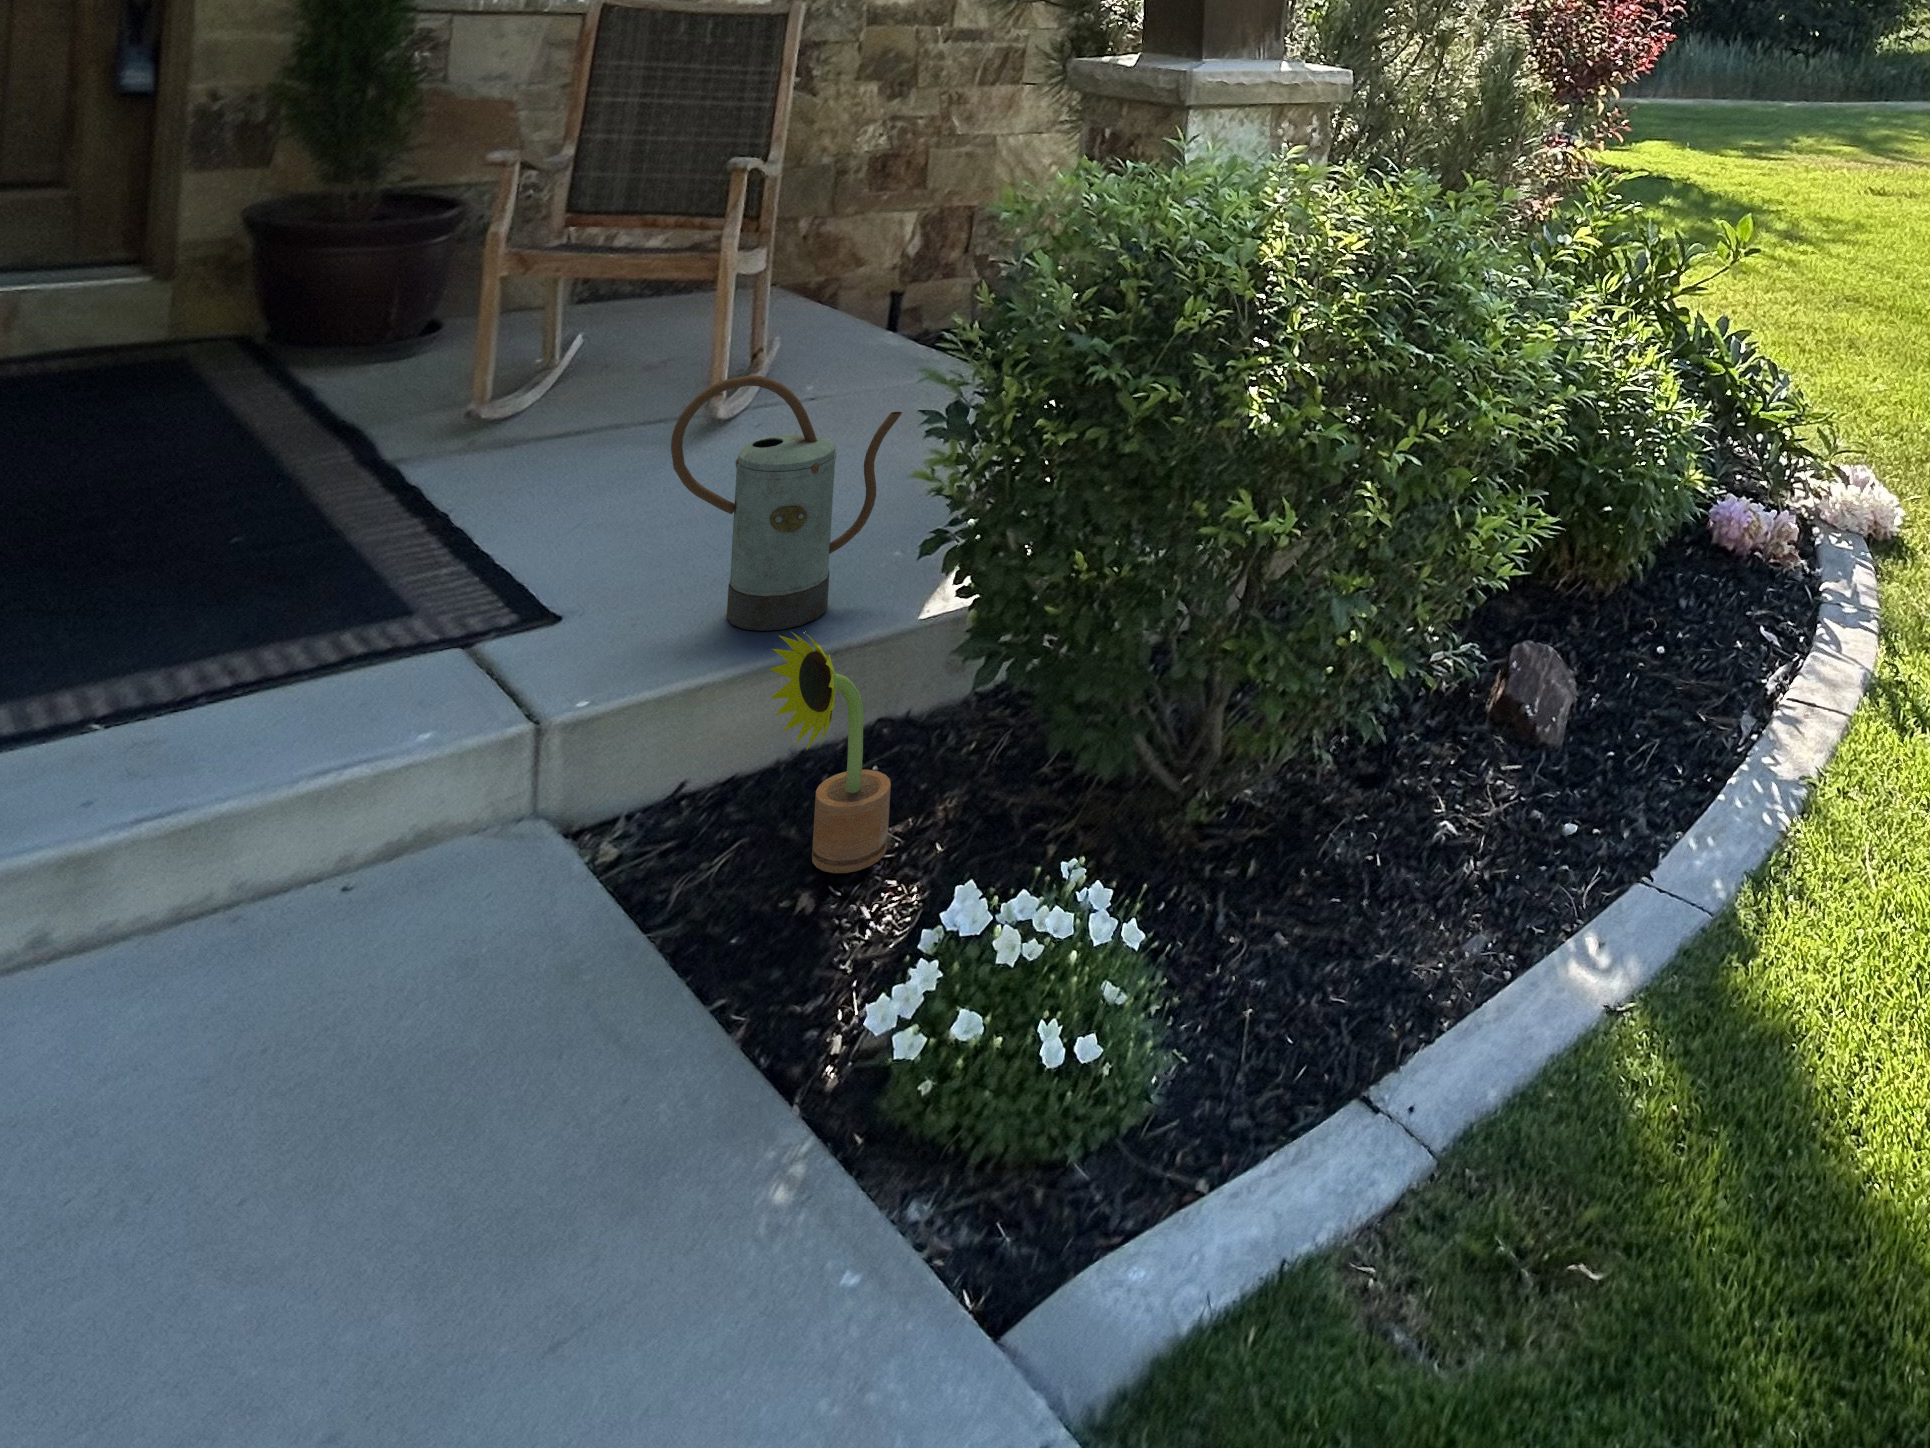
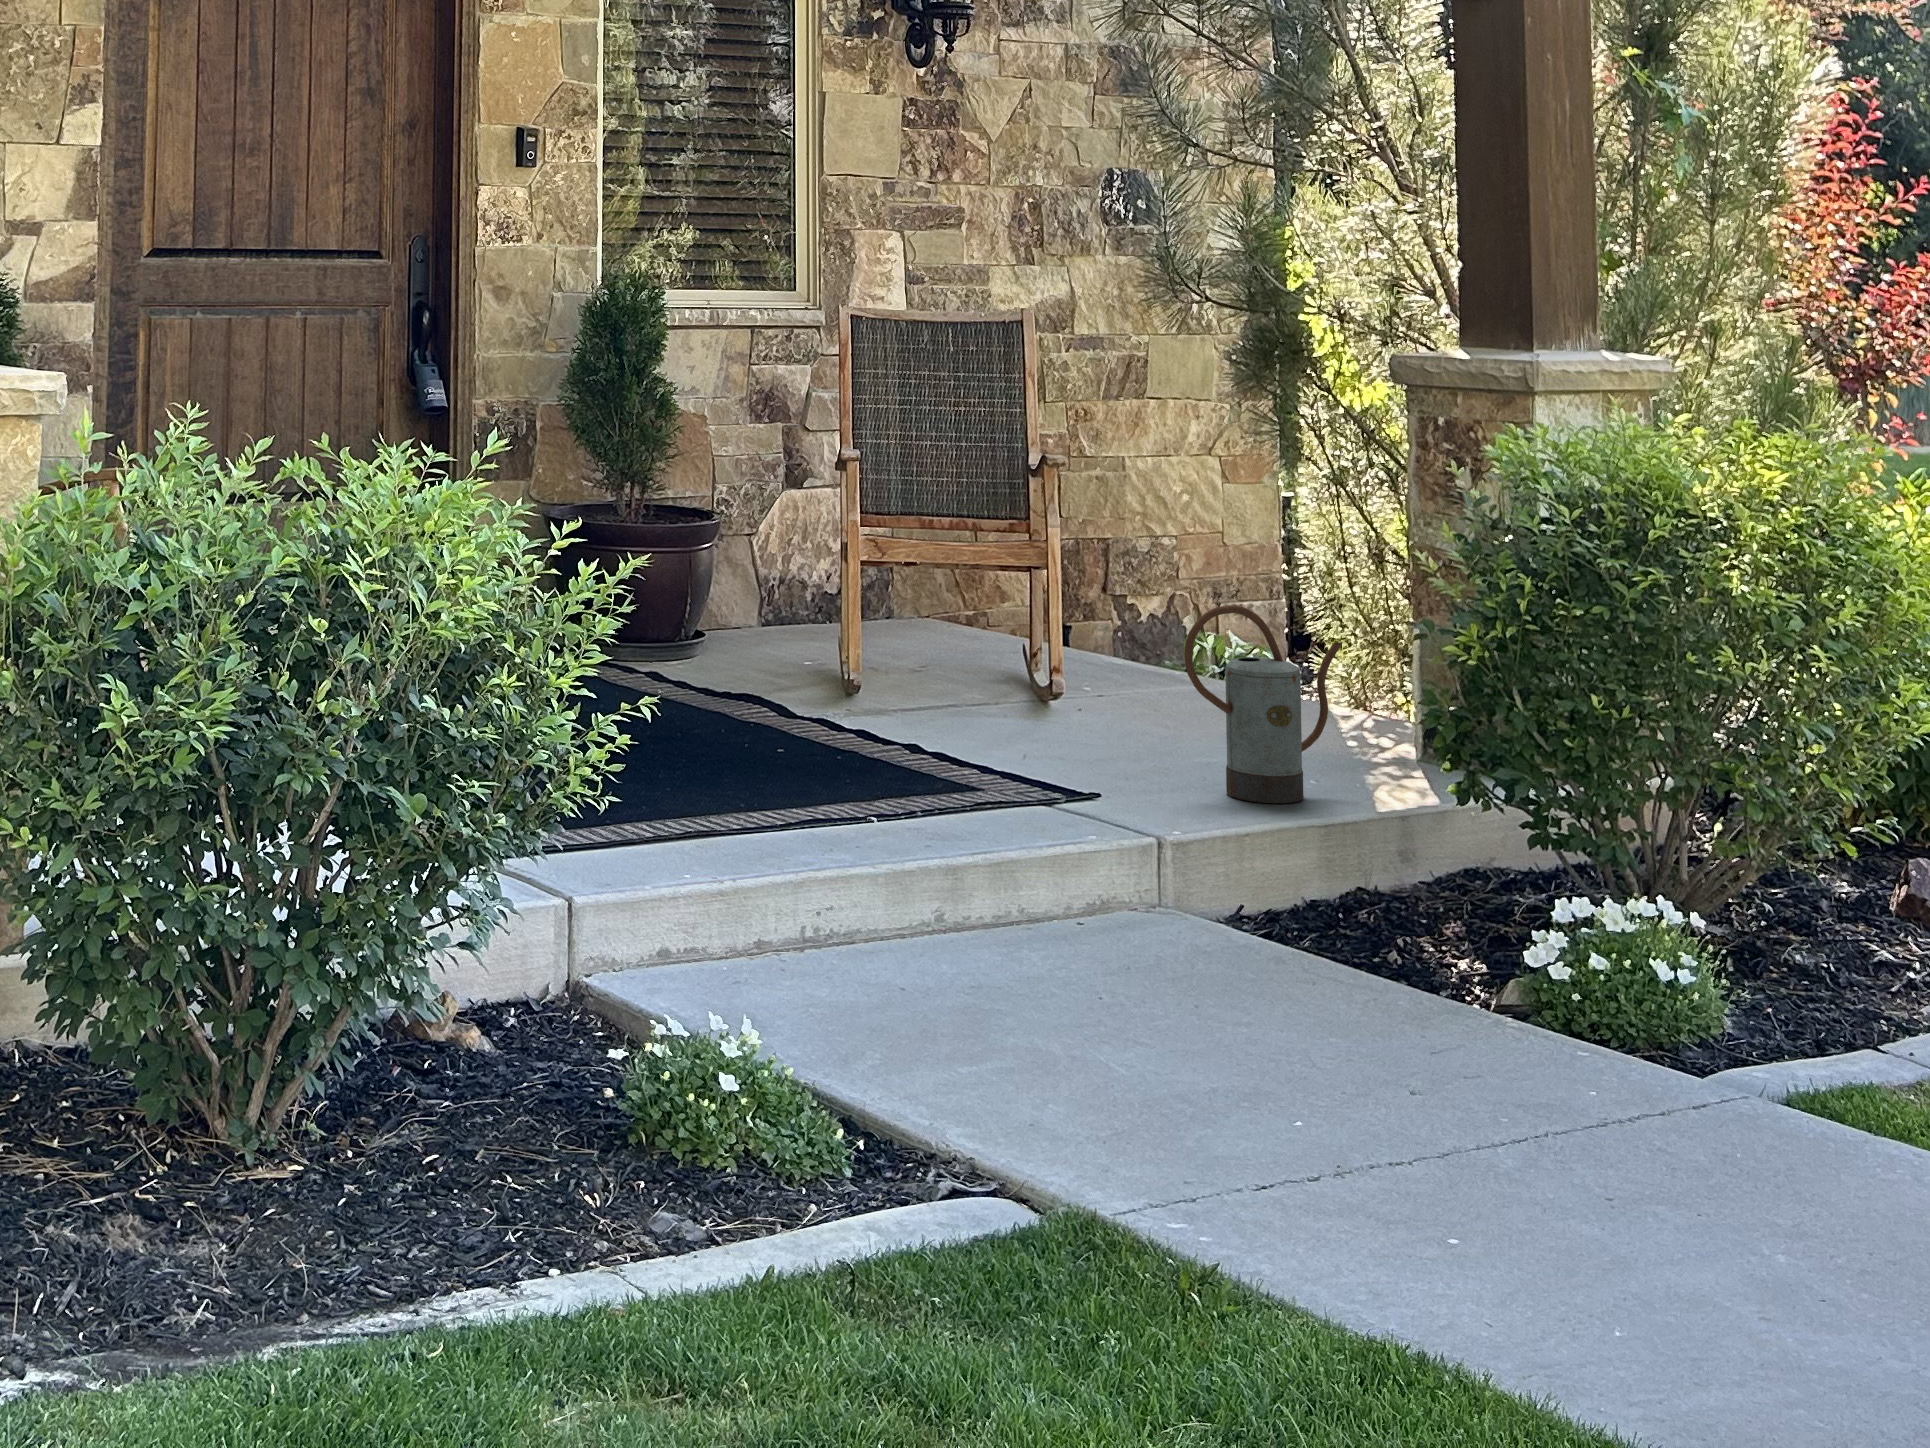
decorative plant: present [769,633,891,873] -> none [1338,762,1435,943]

